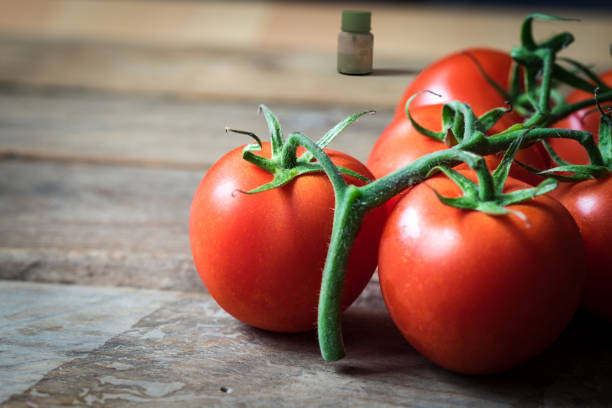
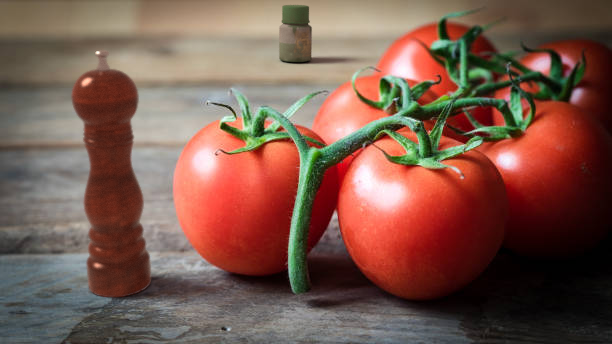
pepper mill: none [76,64,166,345] -> present [71,51,151,297]

